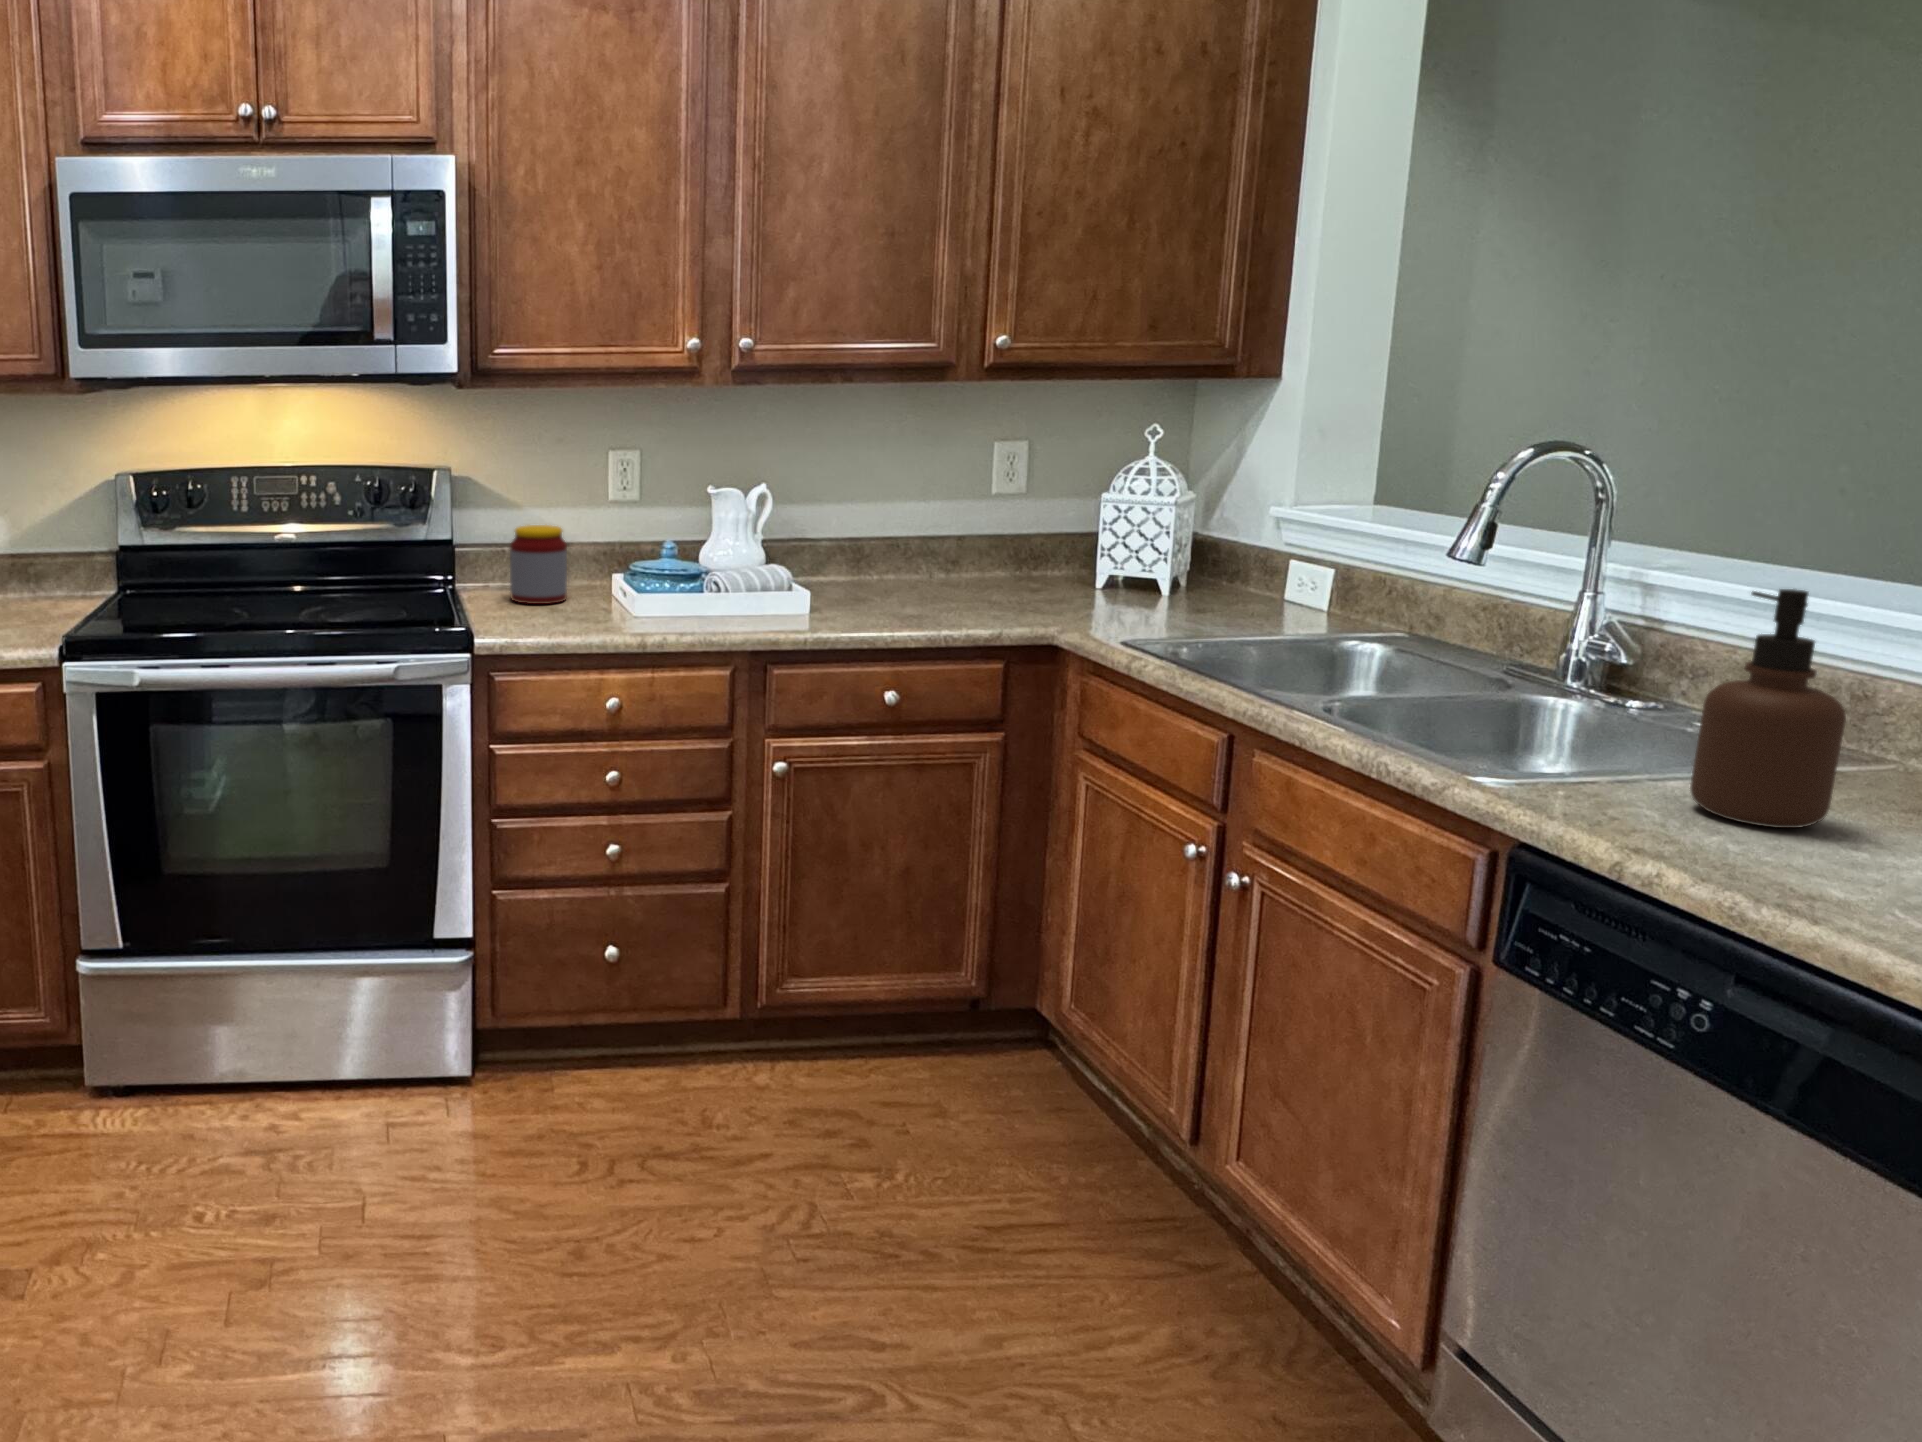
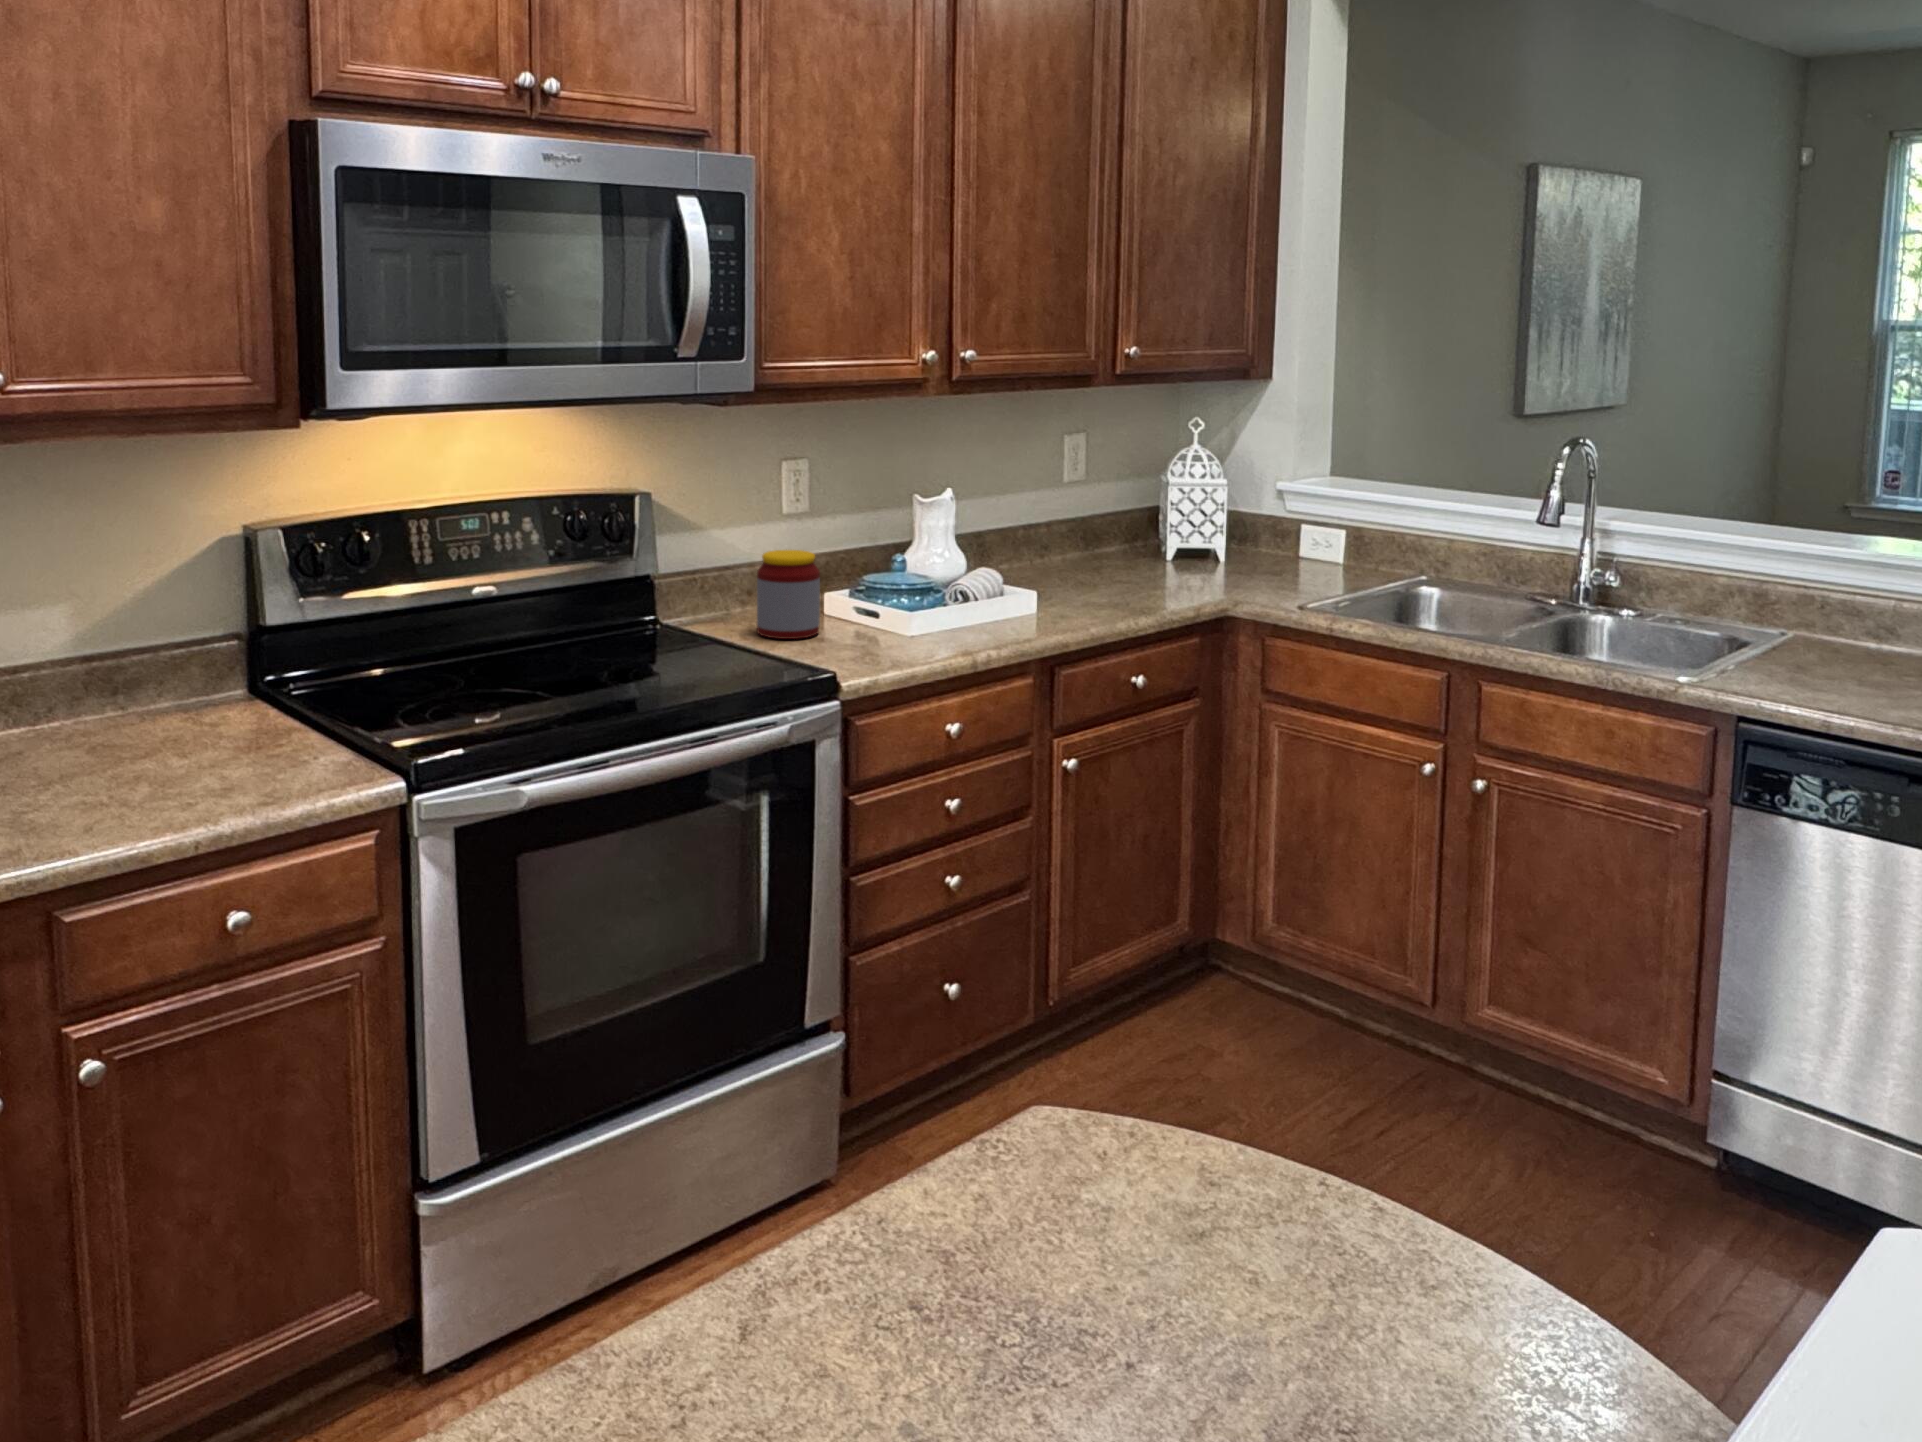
soap dispenser: present [1690,589,1846,828] -> none [1764,534,1838,679]

